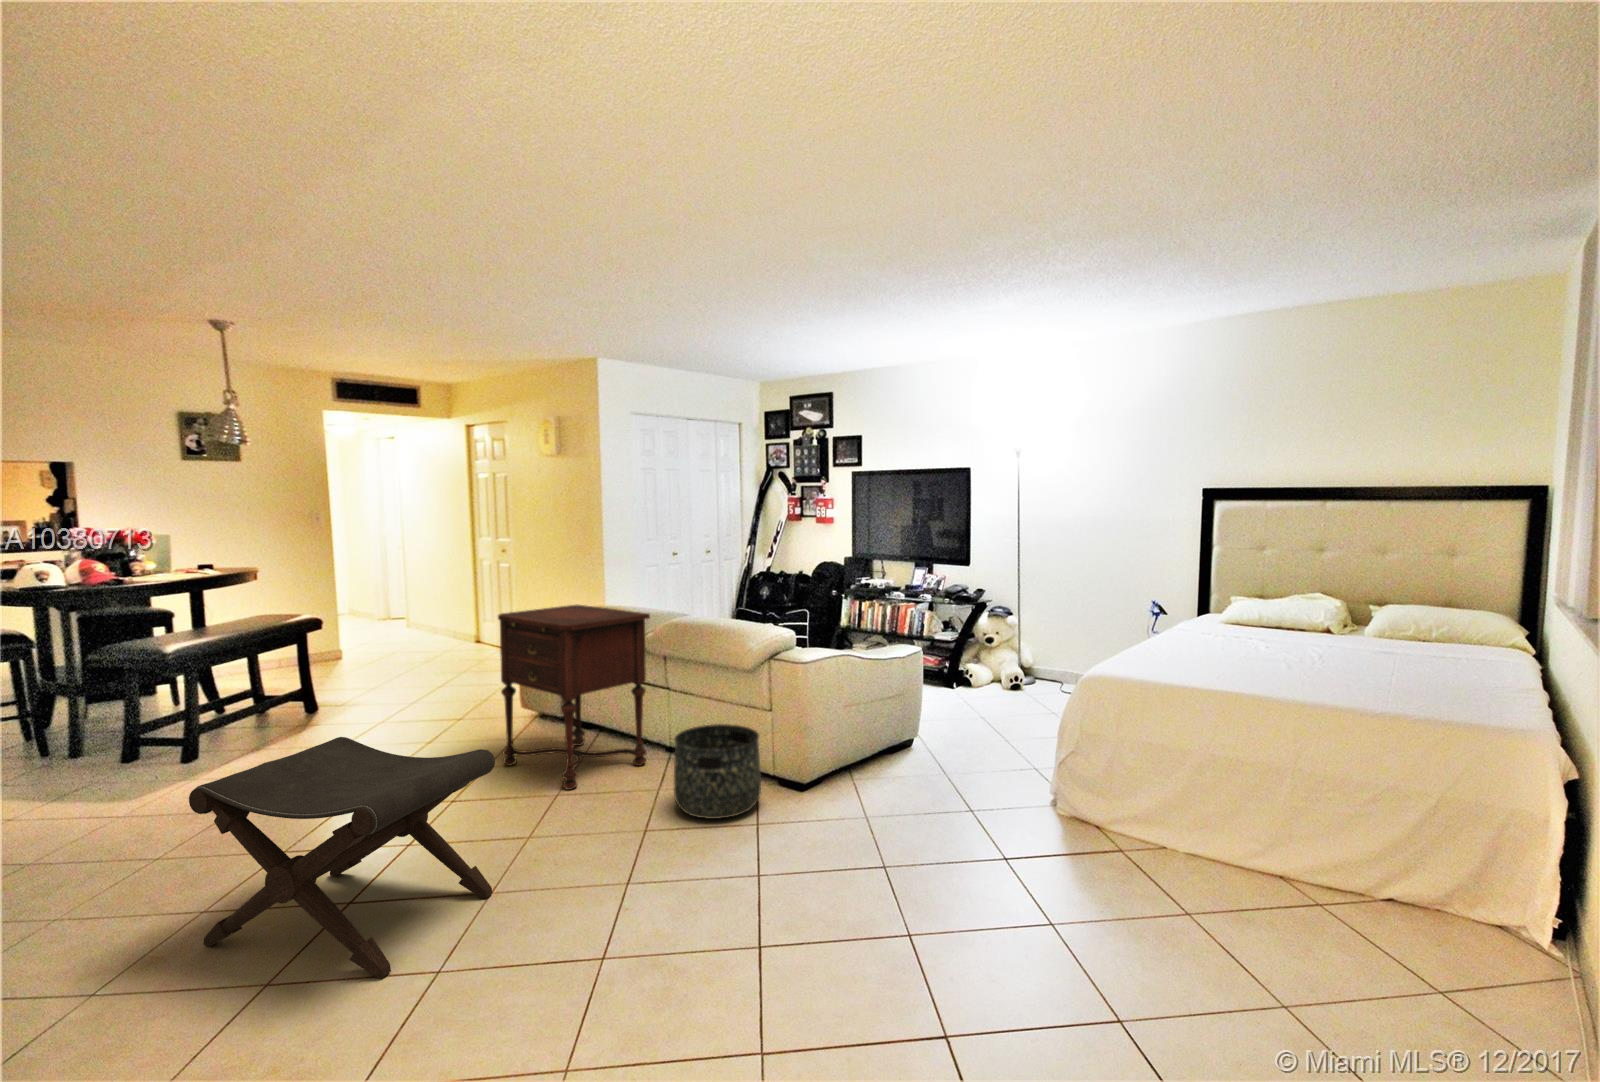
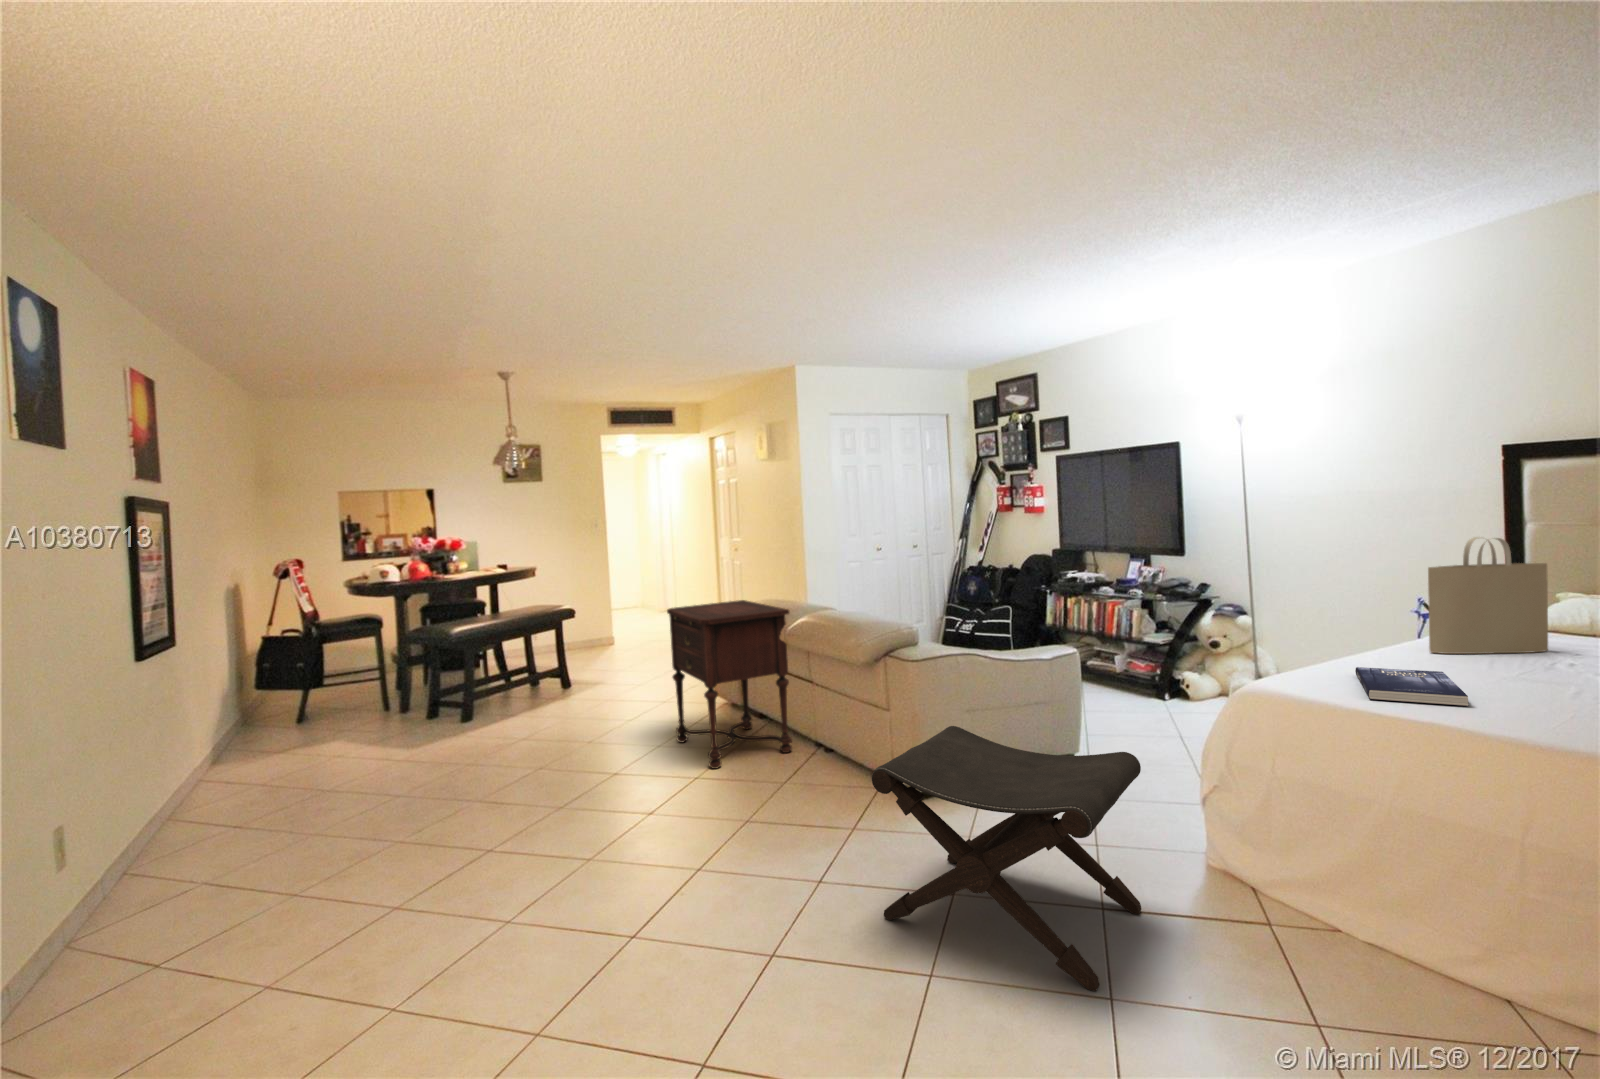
tote bag: none [1195,553,1261,641] -> present [1428,537,1548,654]
book: none [1170,652,1263,676] -> present [1355,667,1468,706]
basket: present [674,724,761,819] -> none [784,719,870,811]
footstool: present [189,737,495,978] -> present [872,726,1141,991]

